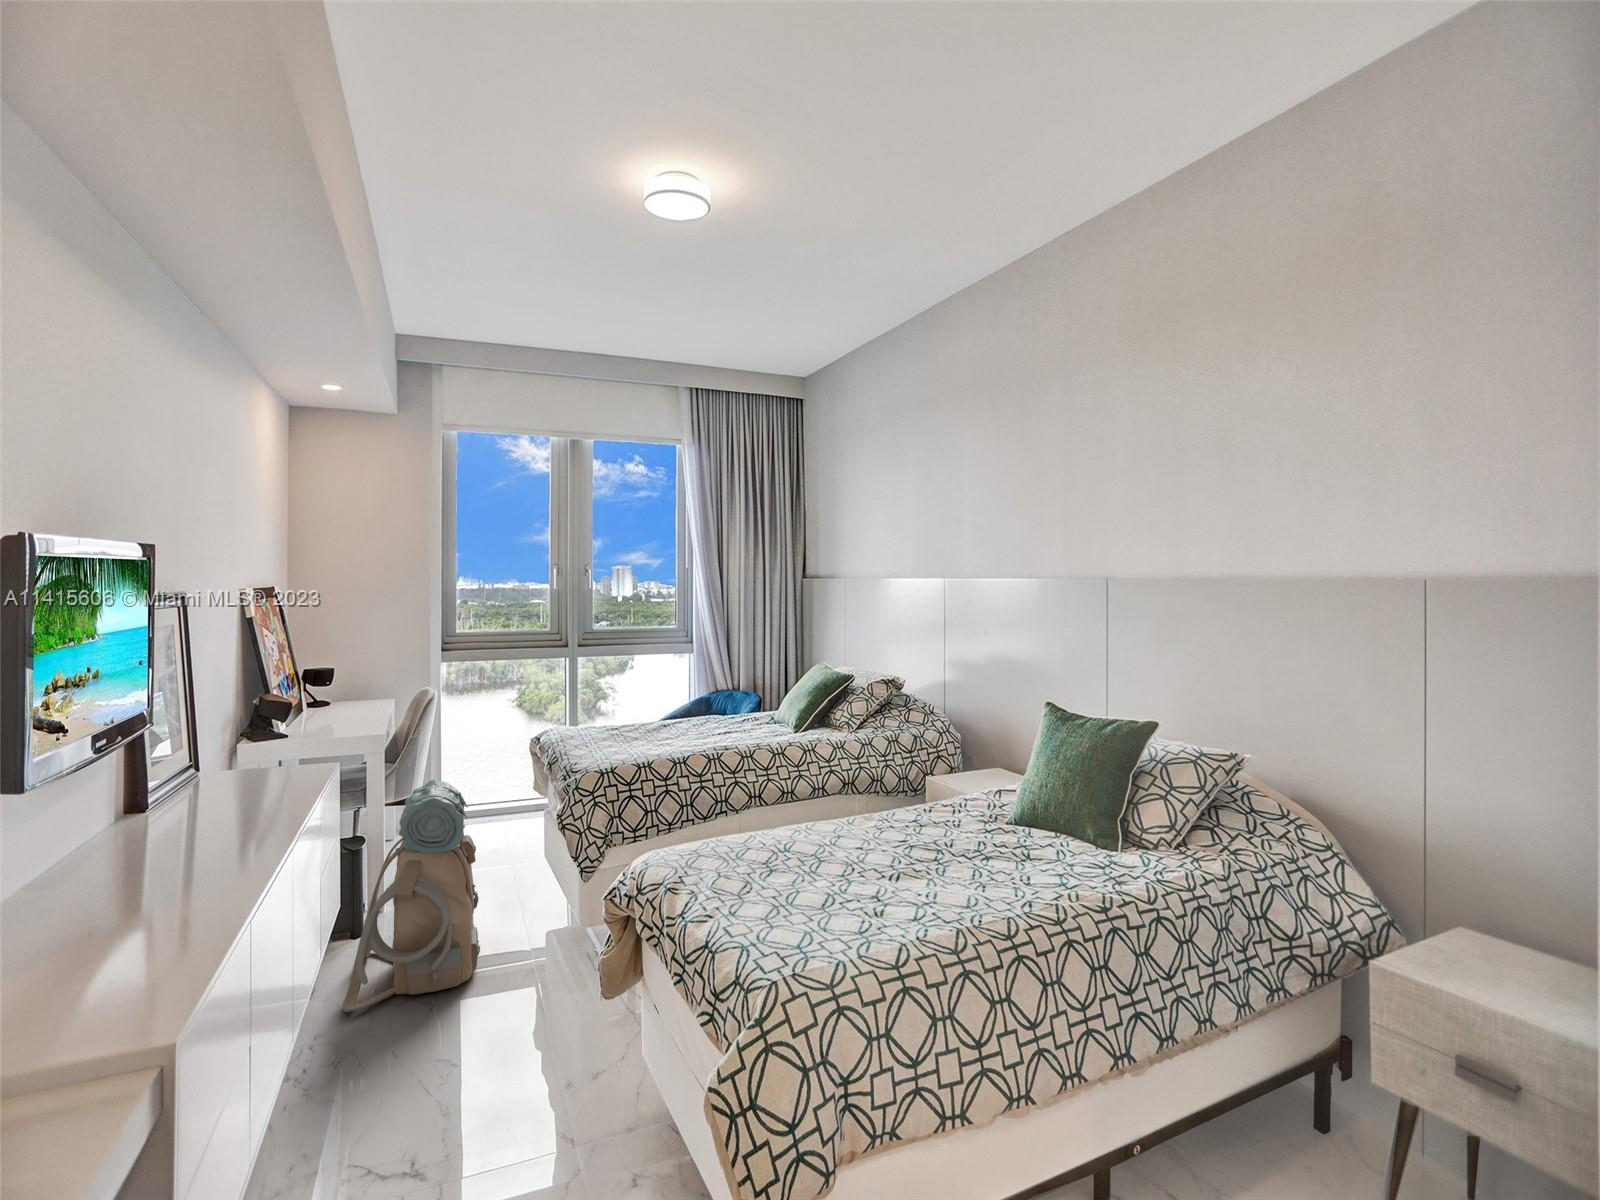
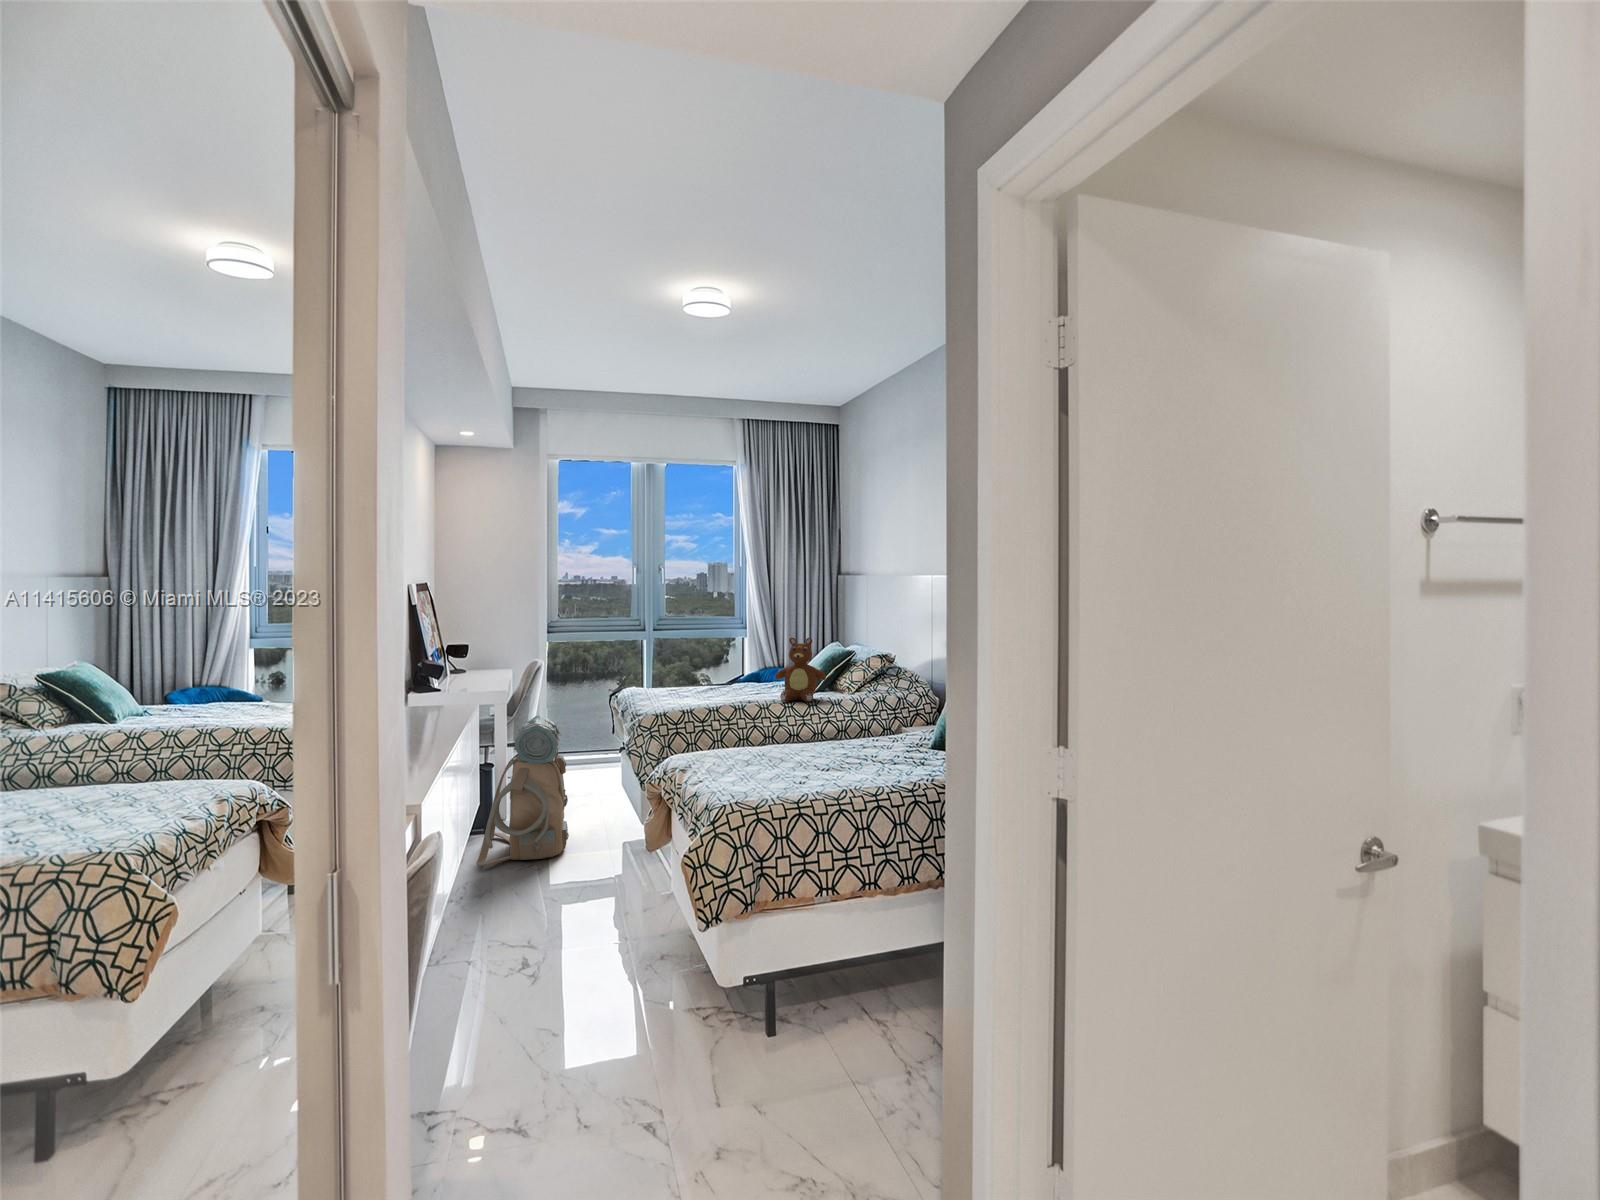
teddy bear: none [756,661,823,747] -> present [776,638,826,702]

